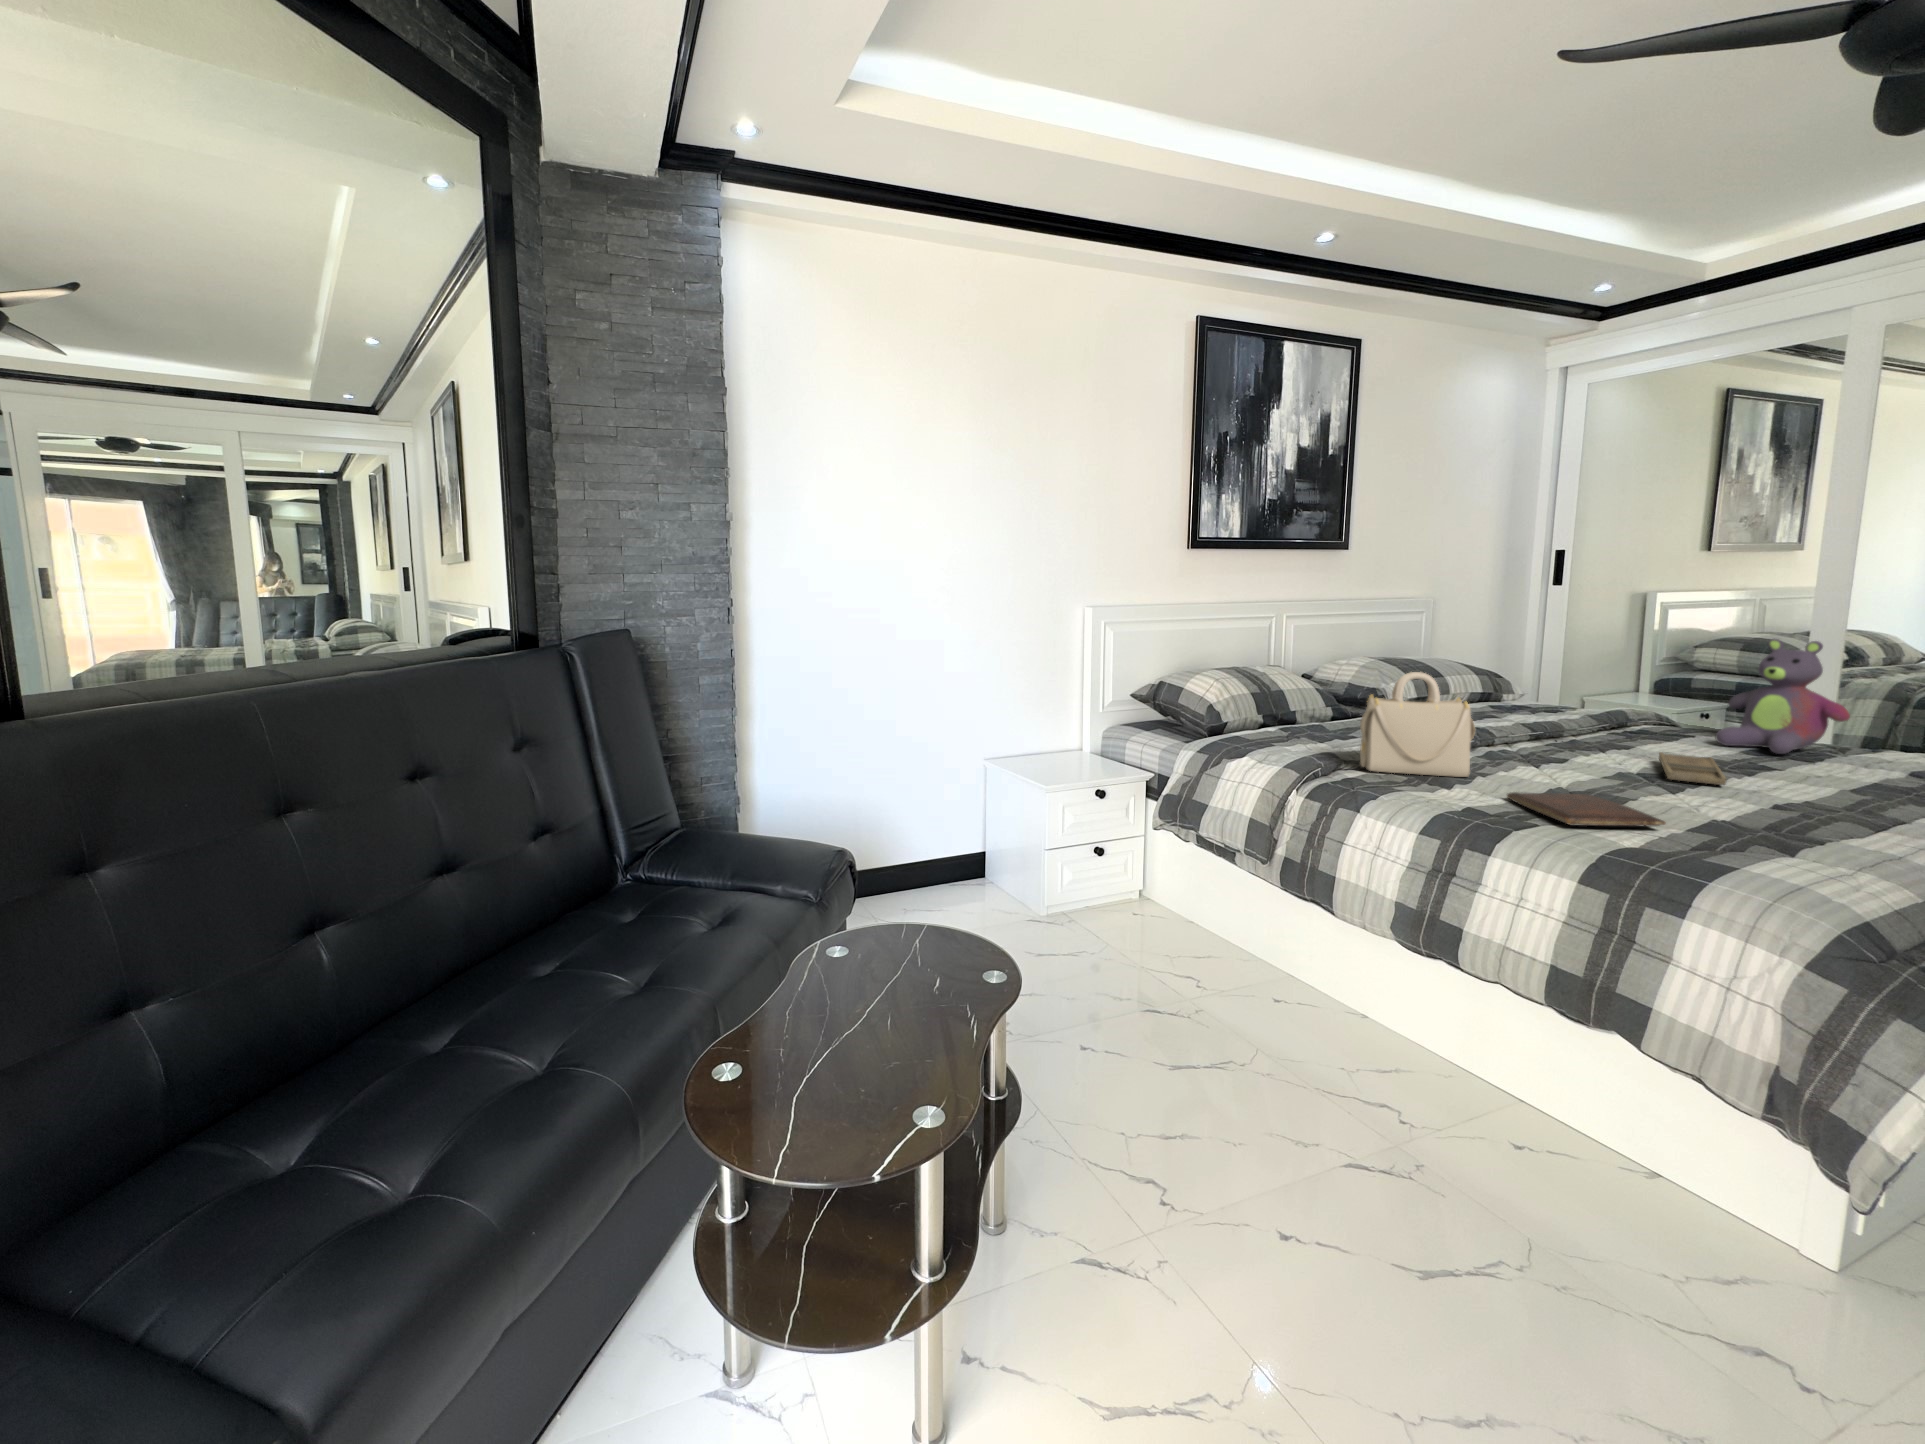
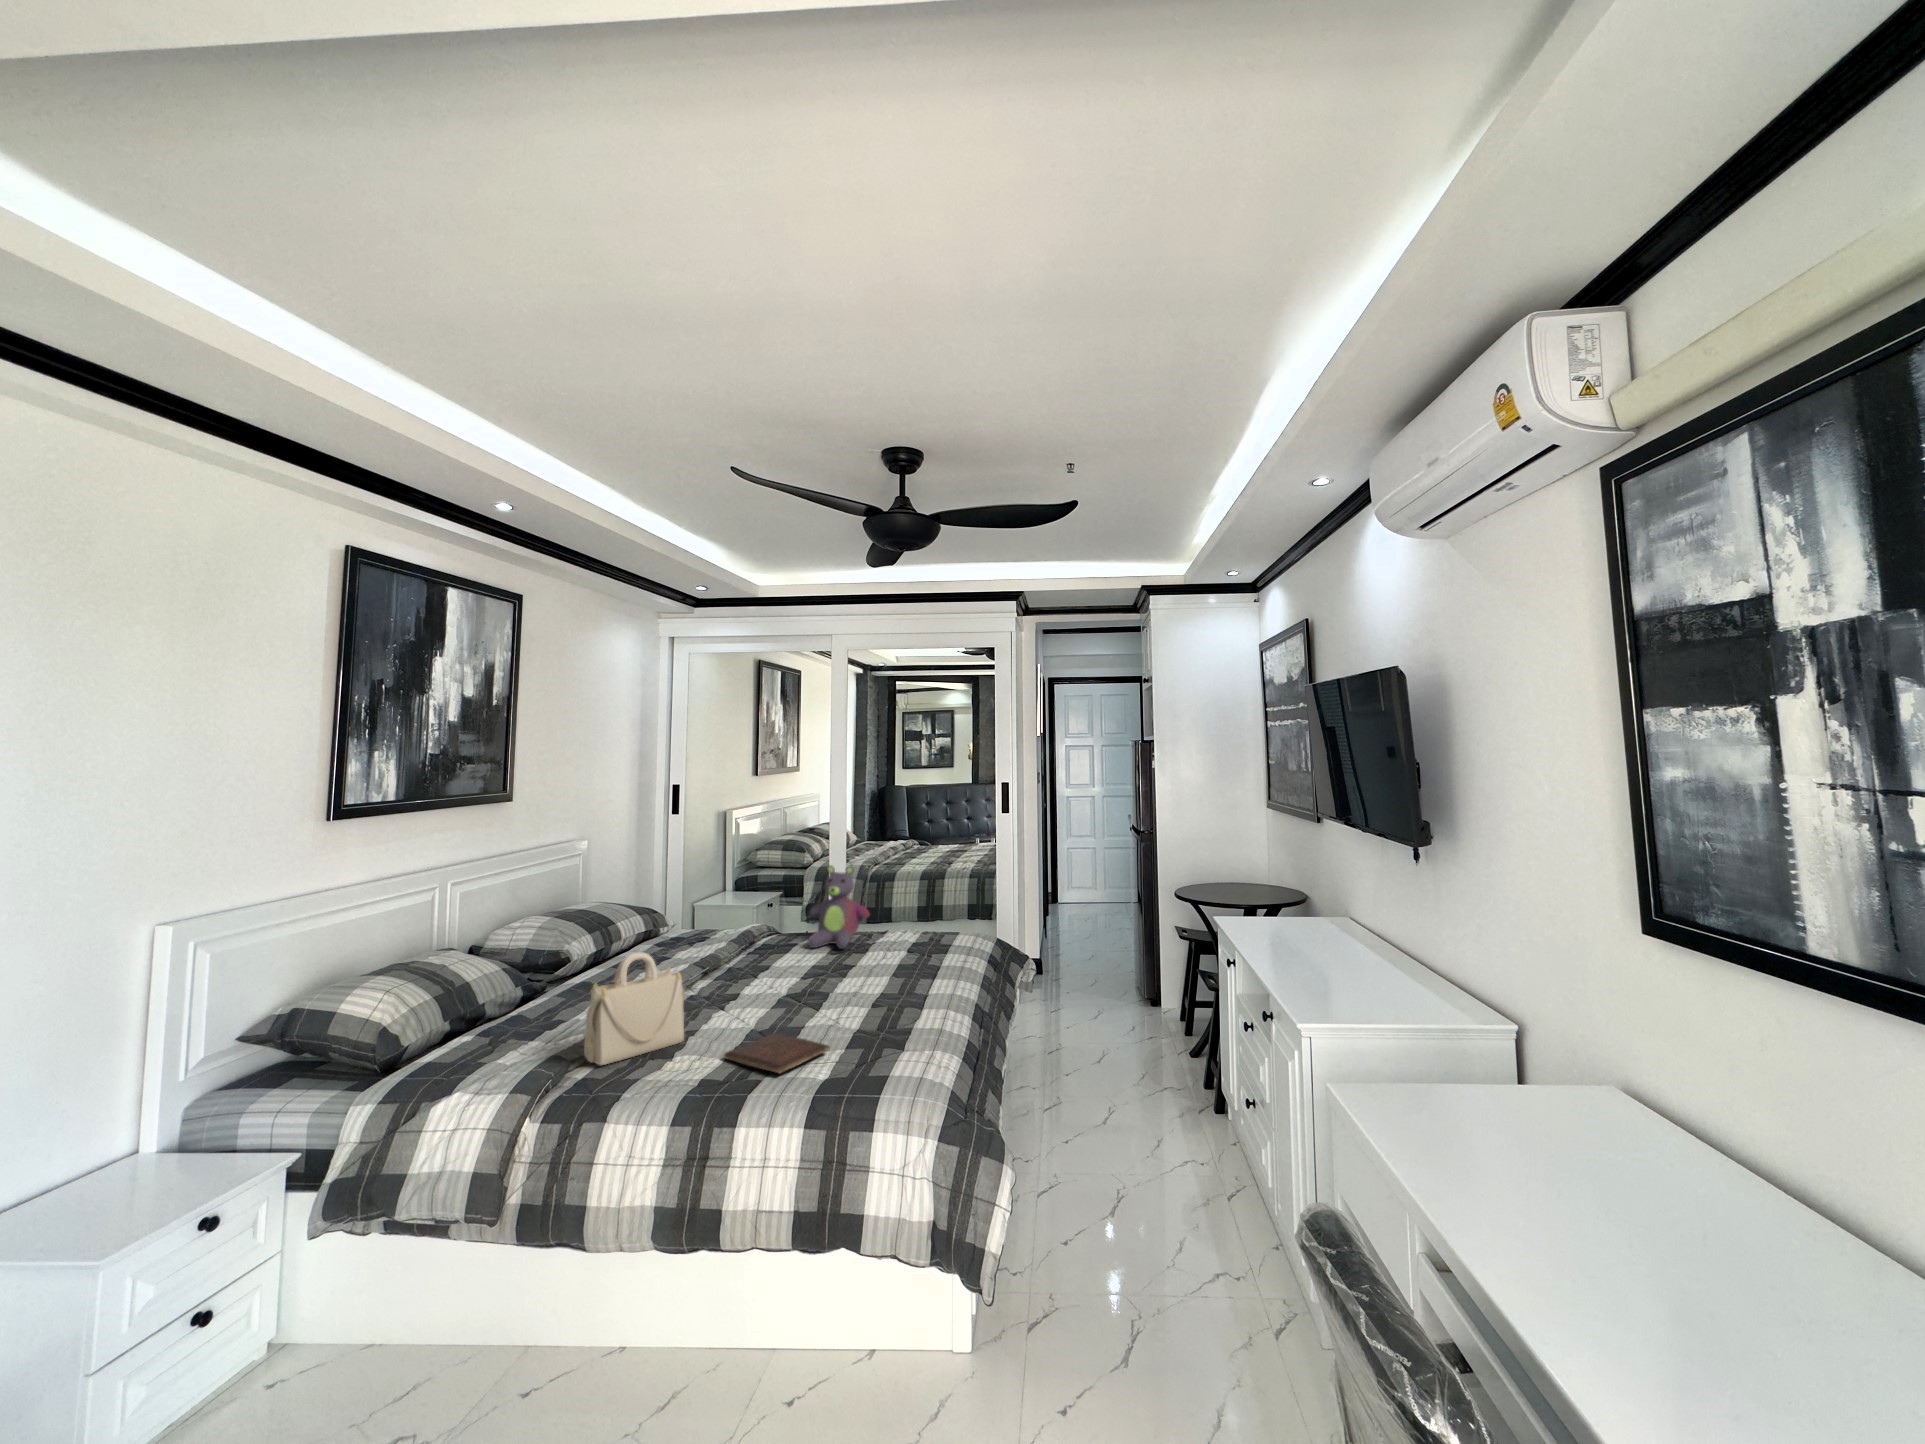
tray: present [1659,752,1726,785] -> none [789,966,835,996]

